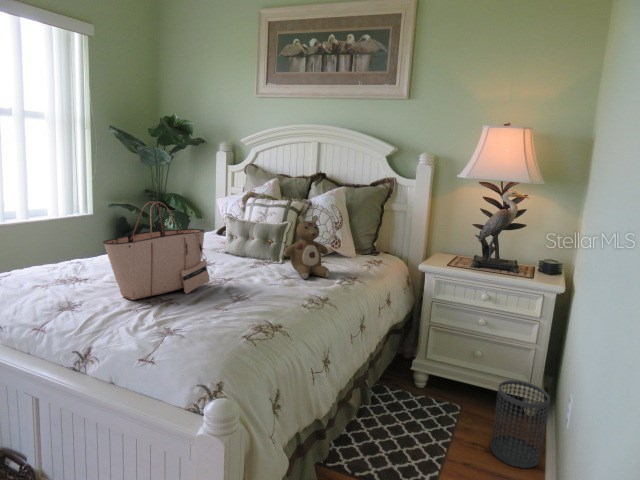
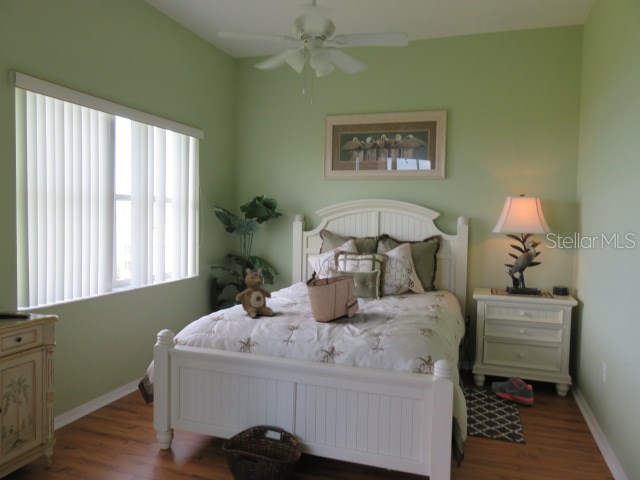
stuffed bear: present [284,215,330,279] -> present [236,268,273,317]
wastebasket: present [490,380,550,468] -> none [544,366,581,423]
shoe: none [432,382,482,428] -> present [492,377,533,405]

